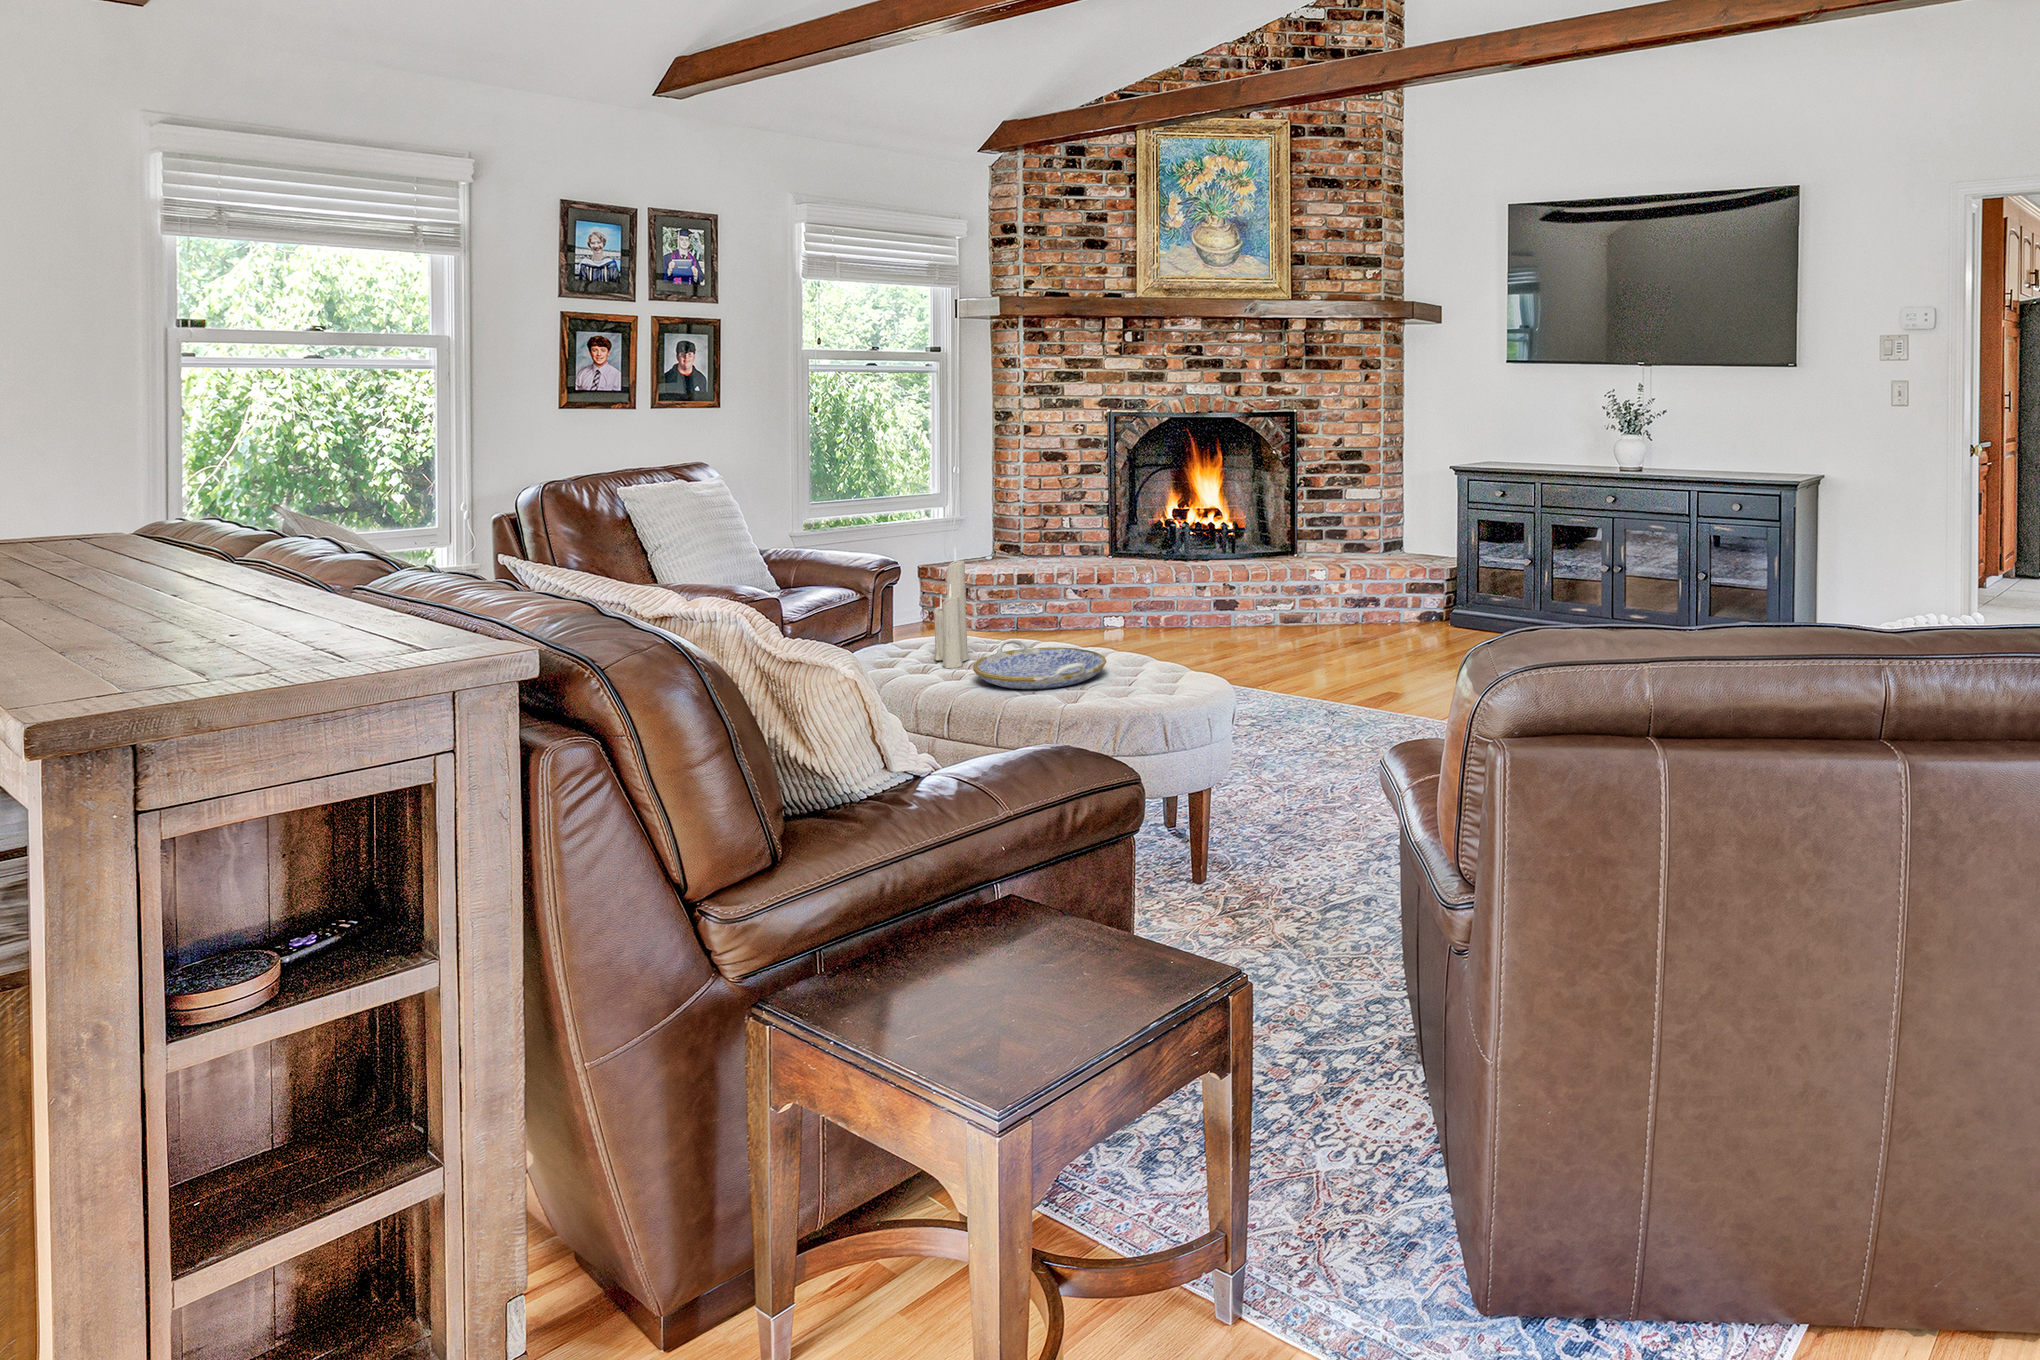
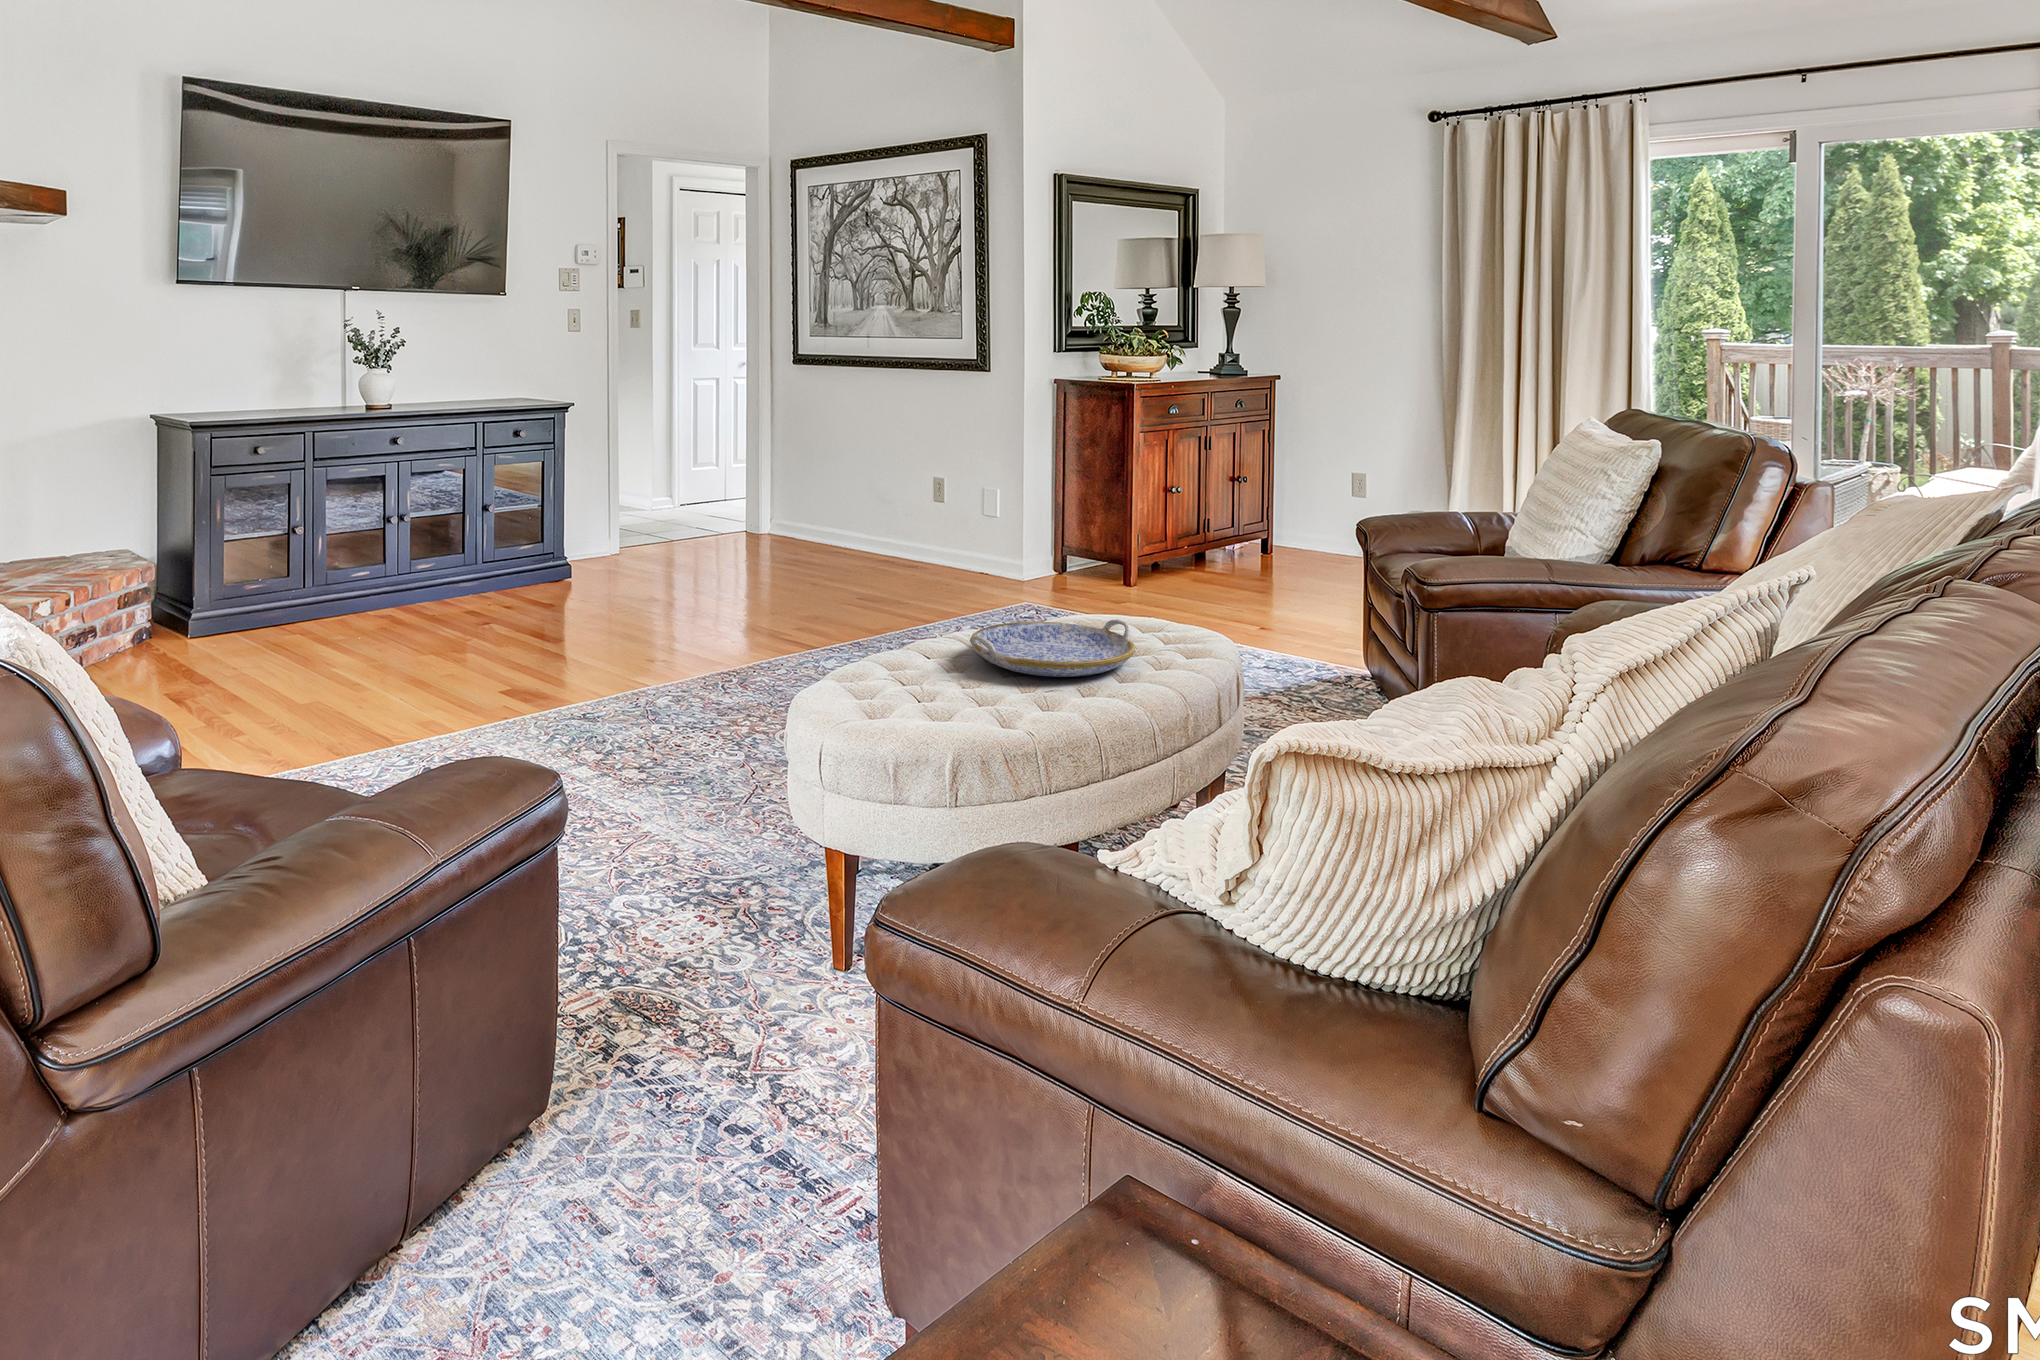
candle: present [933,548,969,668] -> none [869,523,950,705]

